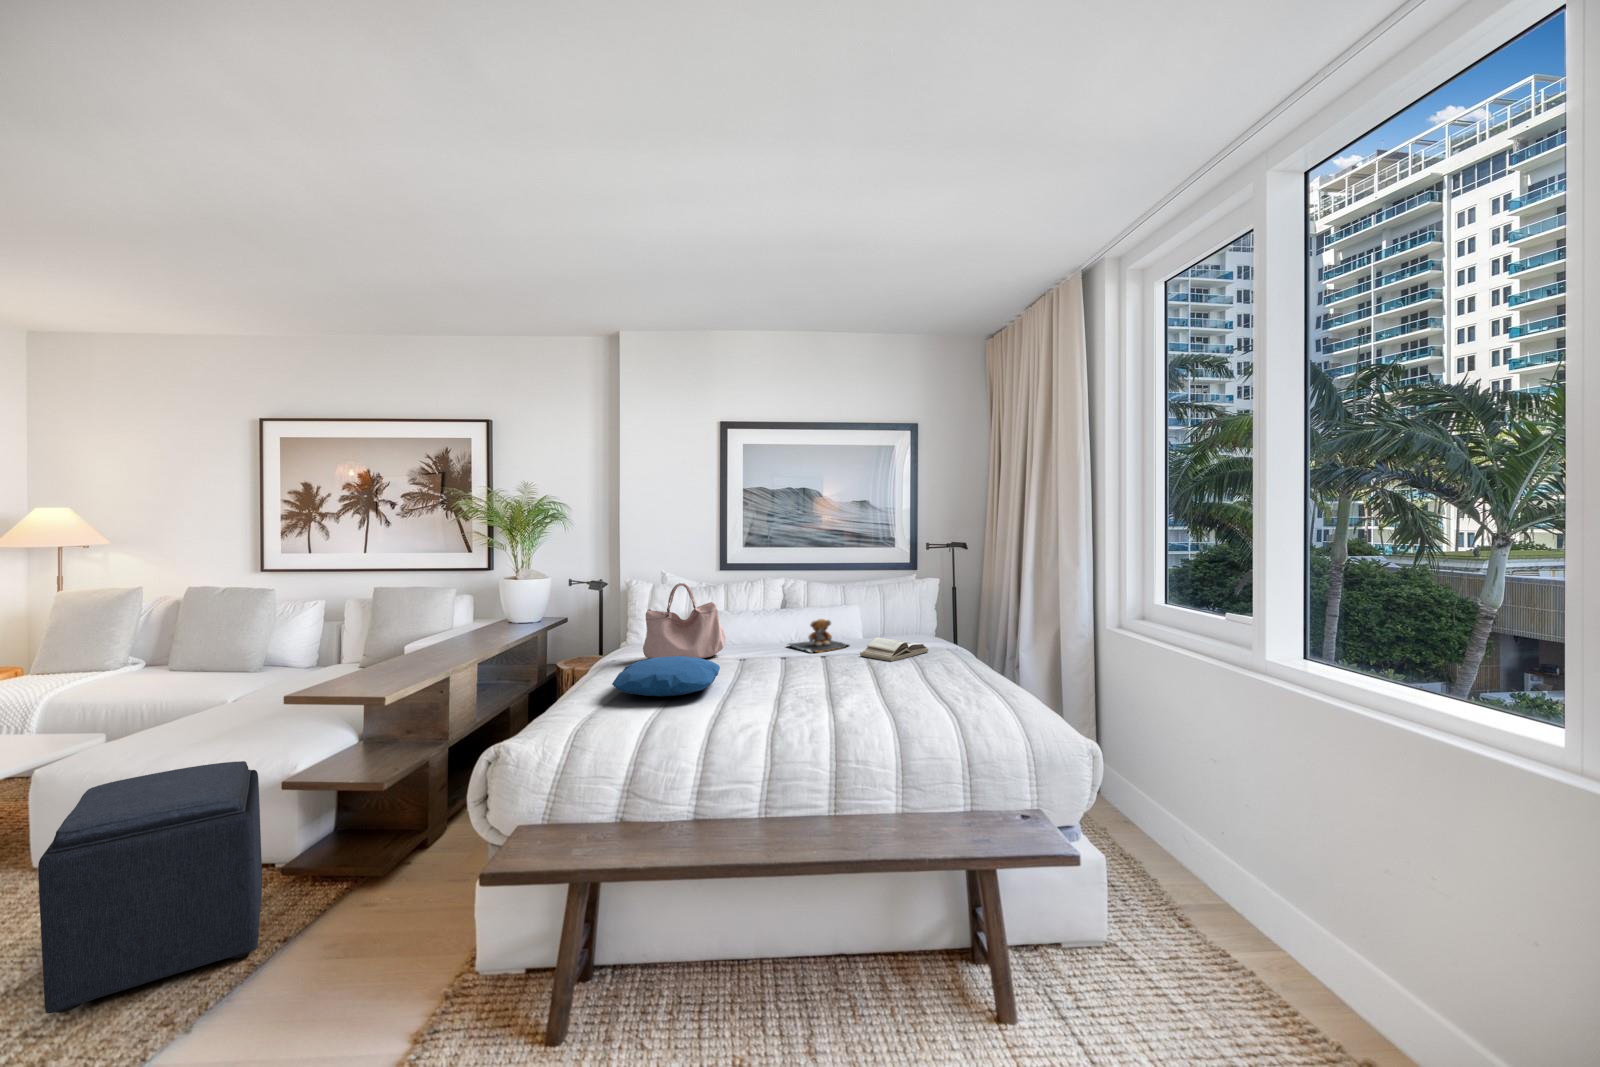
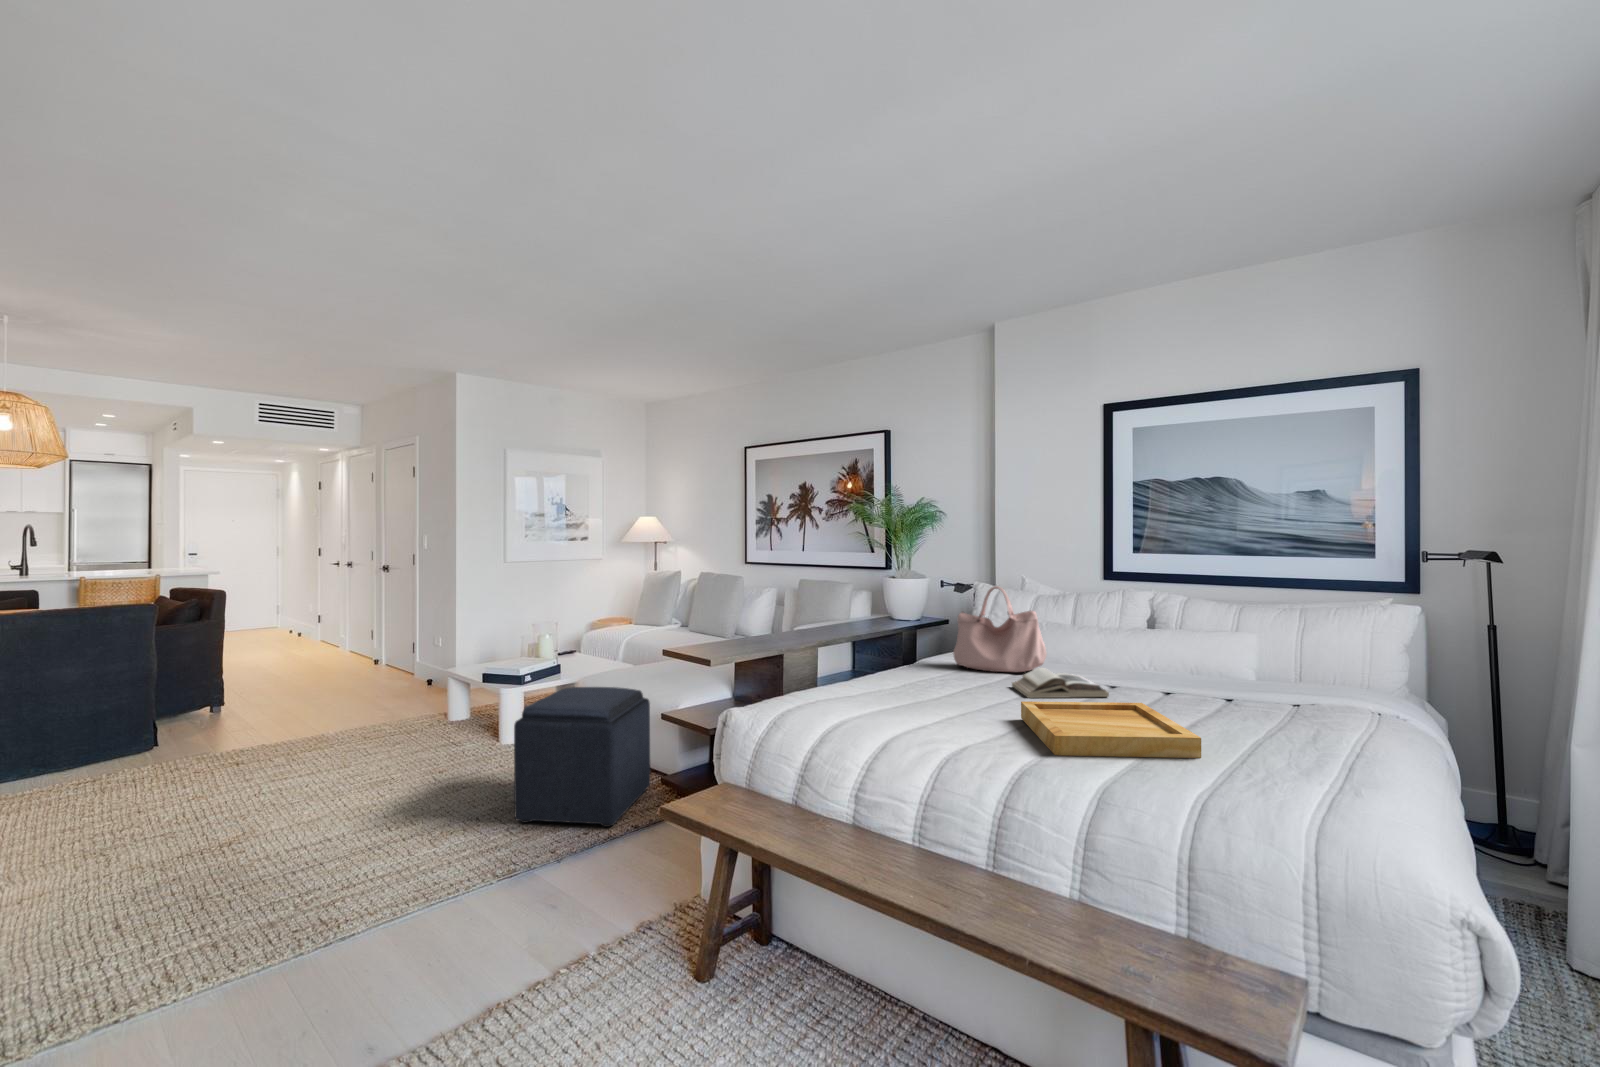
teddy bear: present [788,619,850,652] -> none [1134,646,1227,689]
book: present [860,638,928,662] -> present [1012,668,1109,698]
pillow: present [612,656,720,696] -> none [861,659,988,698]
tray: none [777,665,916,716] -> present [1021,701,1201,758]

